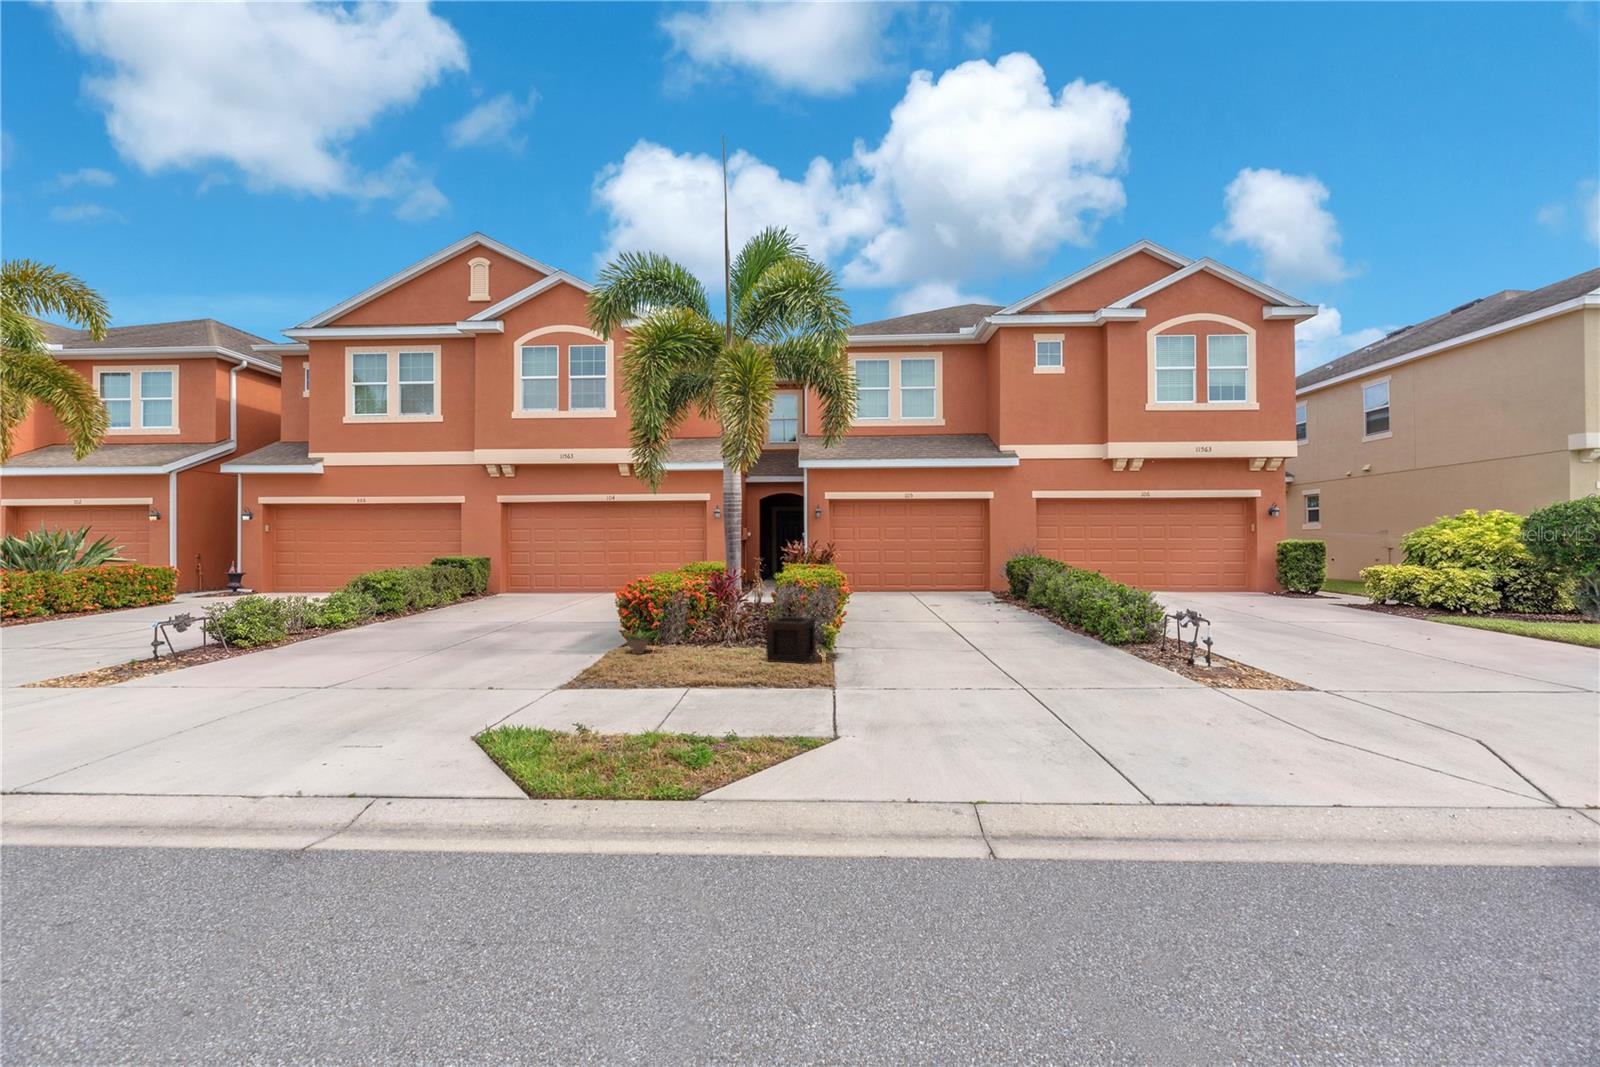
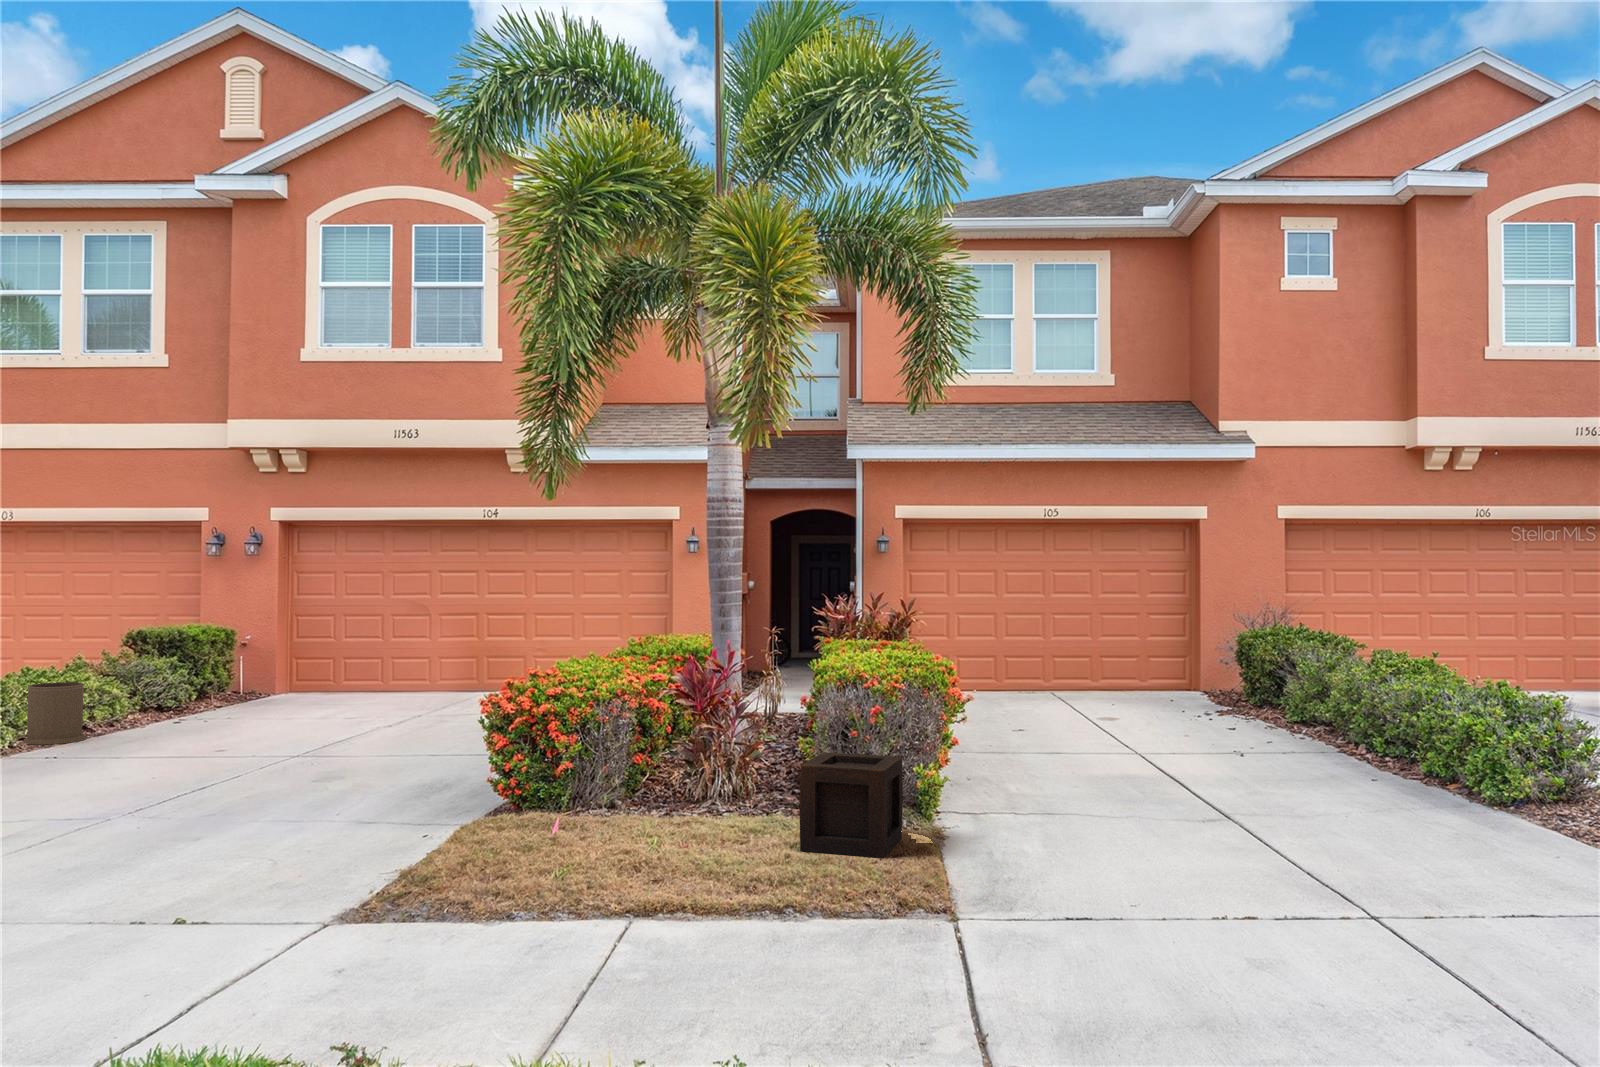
trash can: none [385,588,416,619] -> present [23,682,86,745]
decorative plant: present [623,631,653,654] -> none [481,778,569,829]

